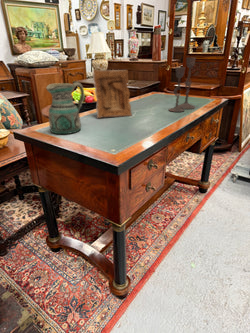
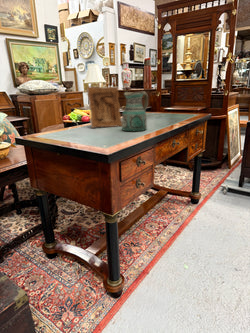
candlestick: present [169,58,196,112] -> none [156,76,180,123]
ceramic pitcher: present [46,82,84,134] -> present [122,91,148,131]

